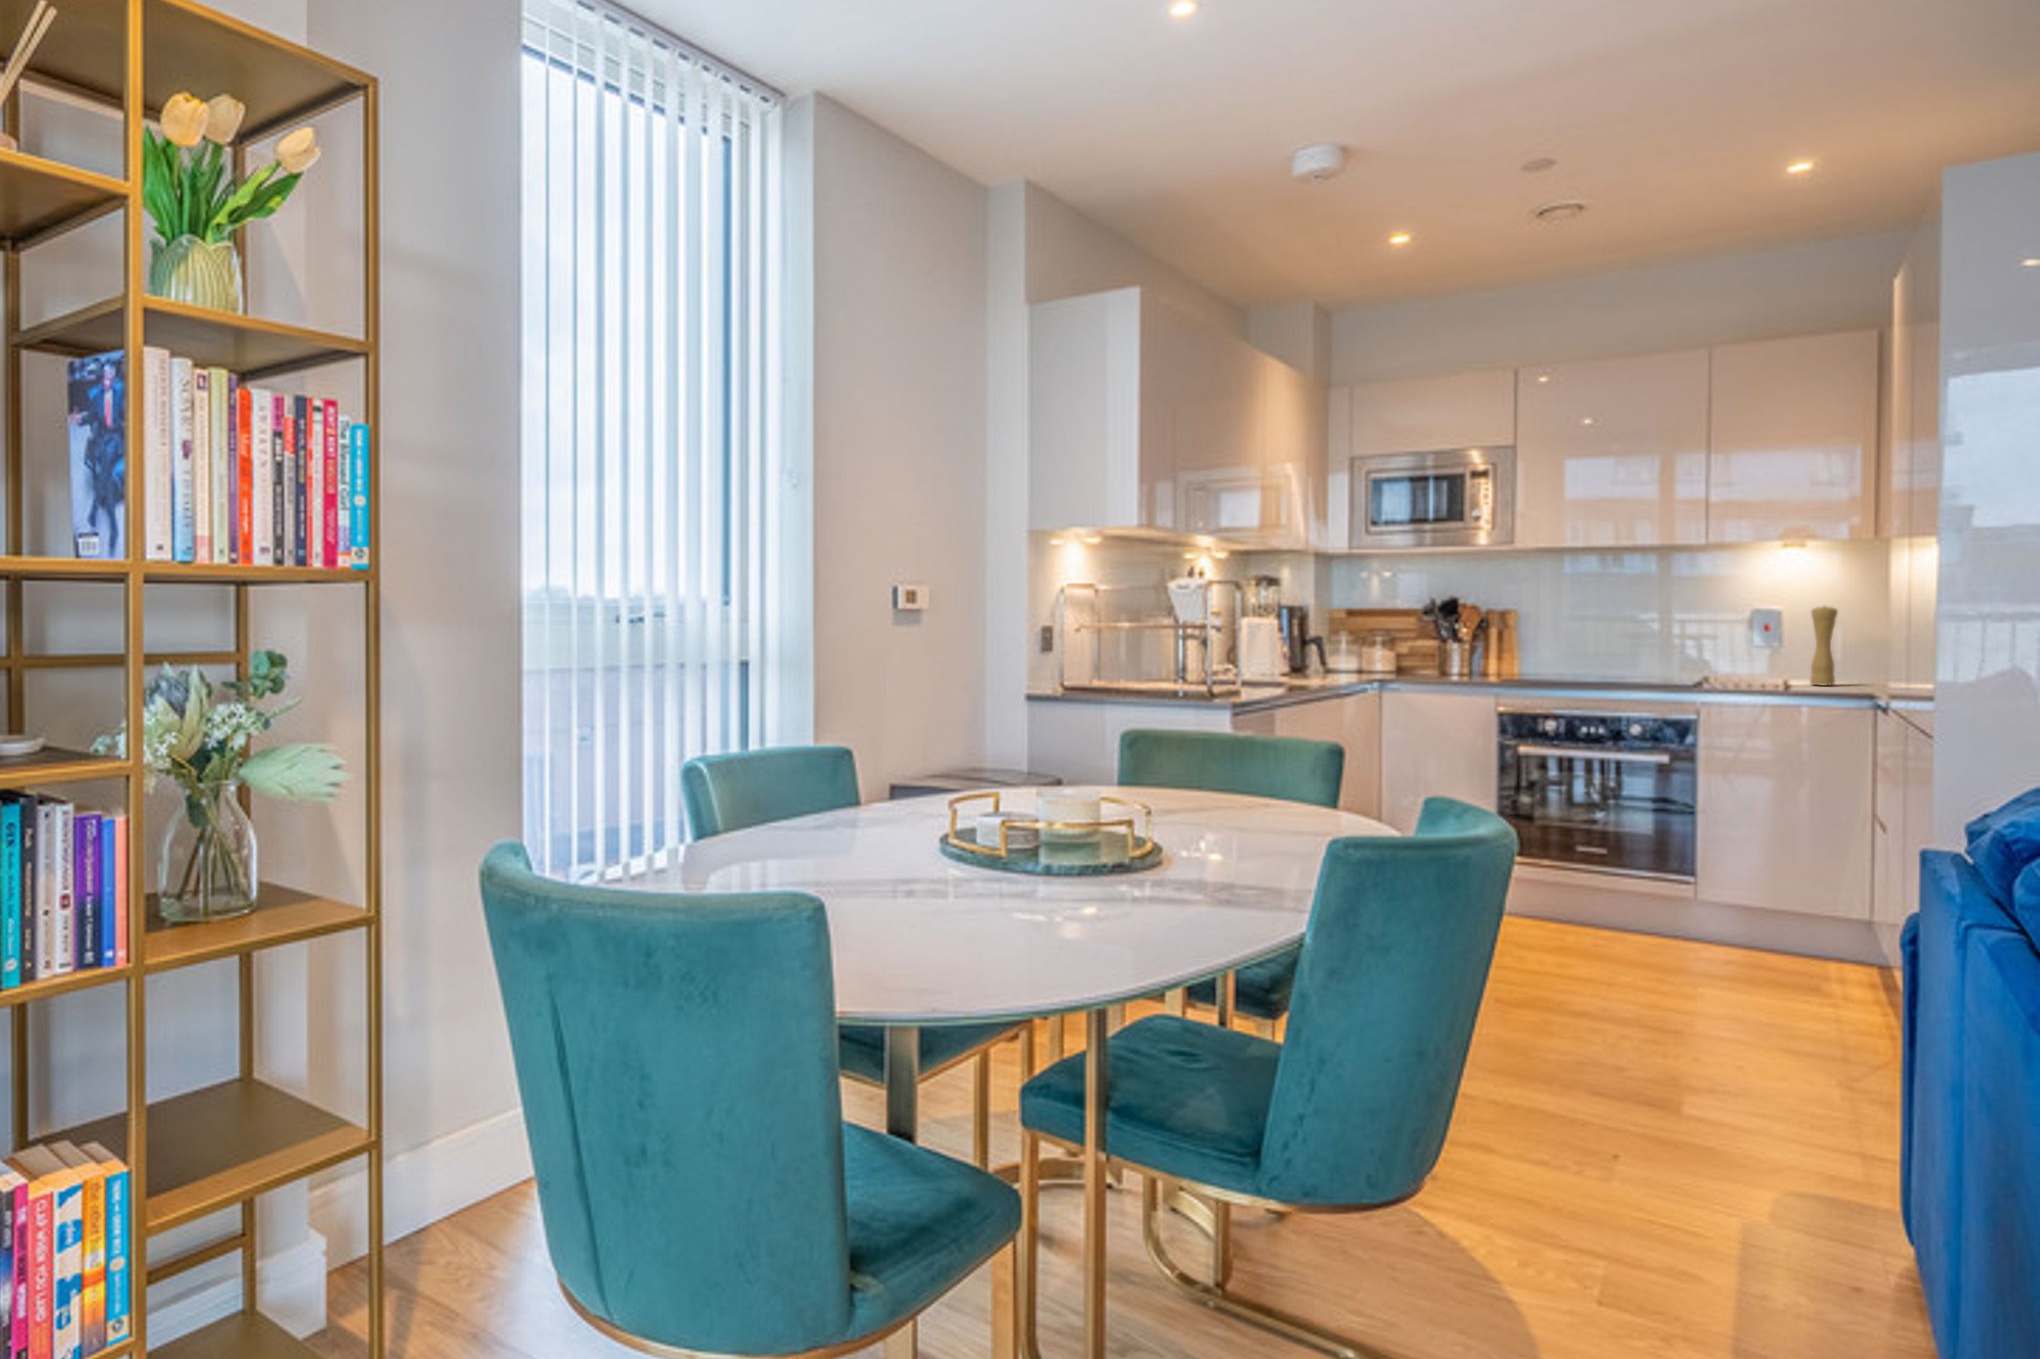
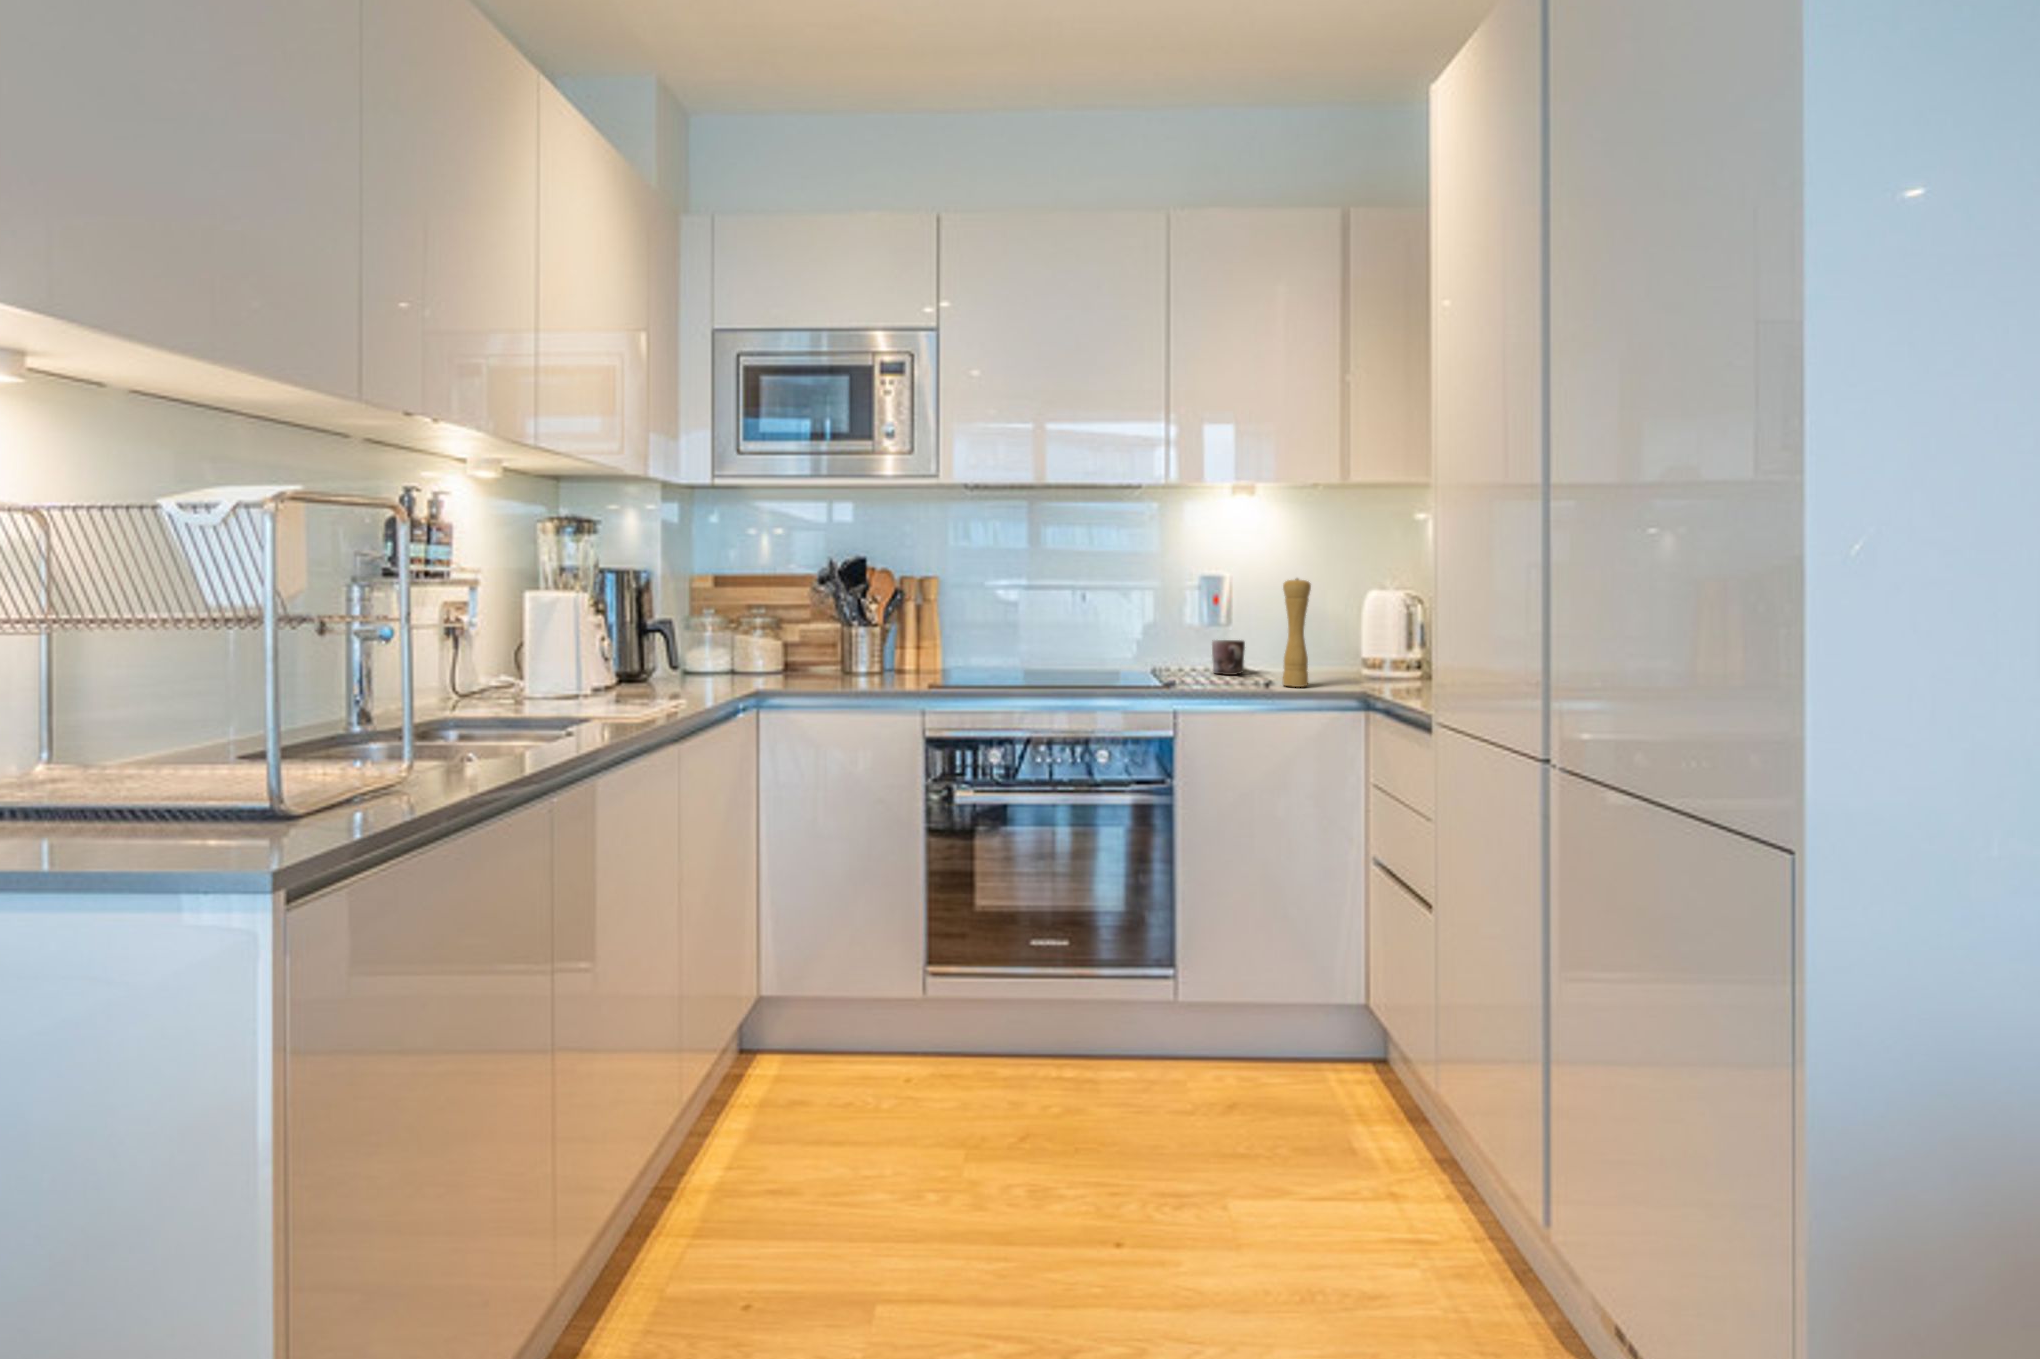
mug: none [1754,653,1786,679] -> present [1212,640,1245,675]

